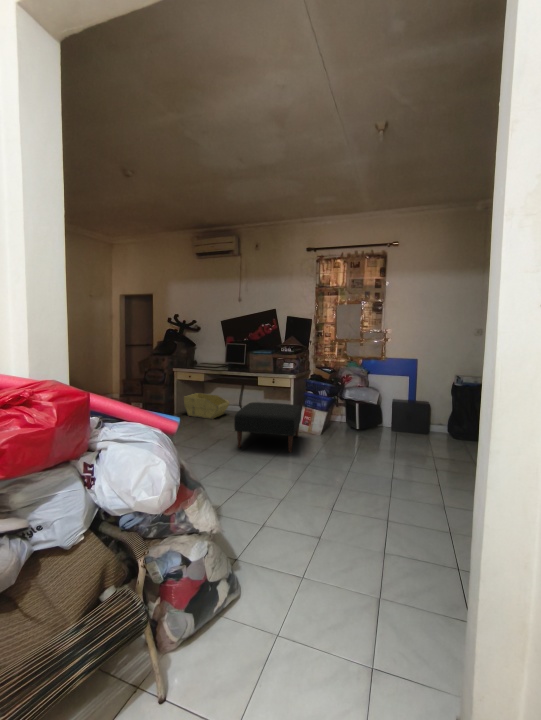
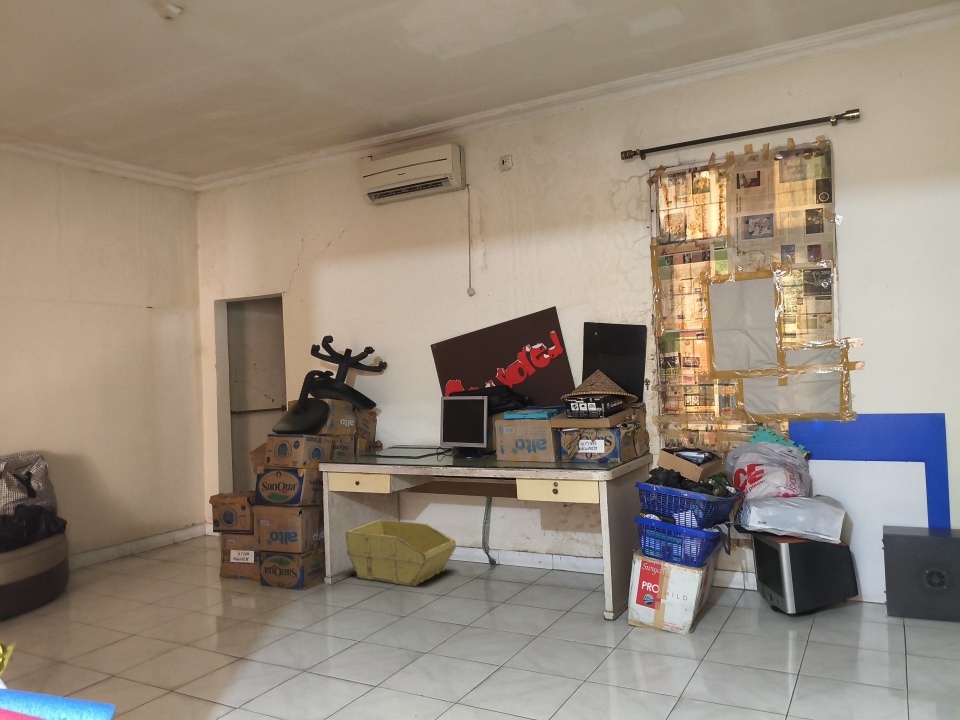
ottoman: present [234,402,301,453] -> none [449,549,630,694]

